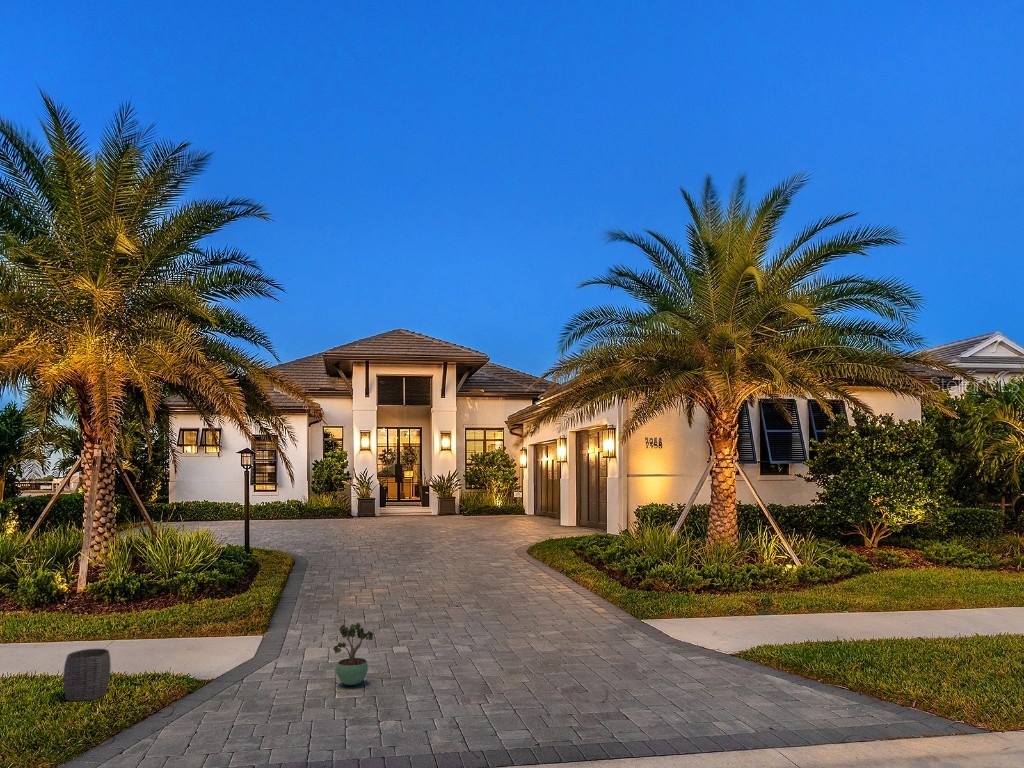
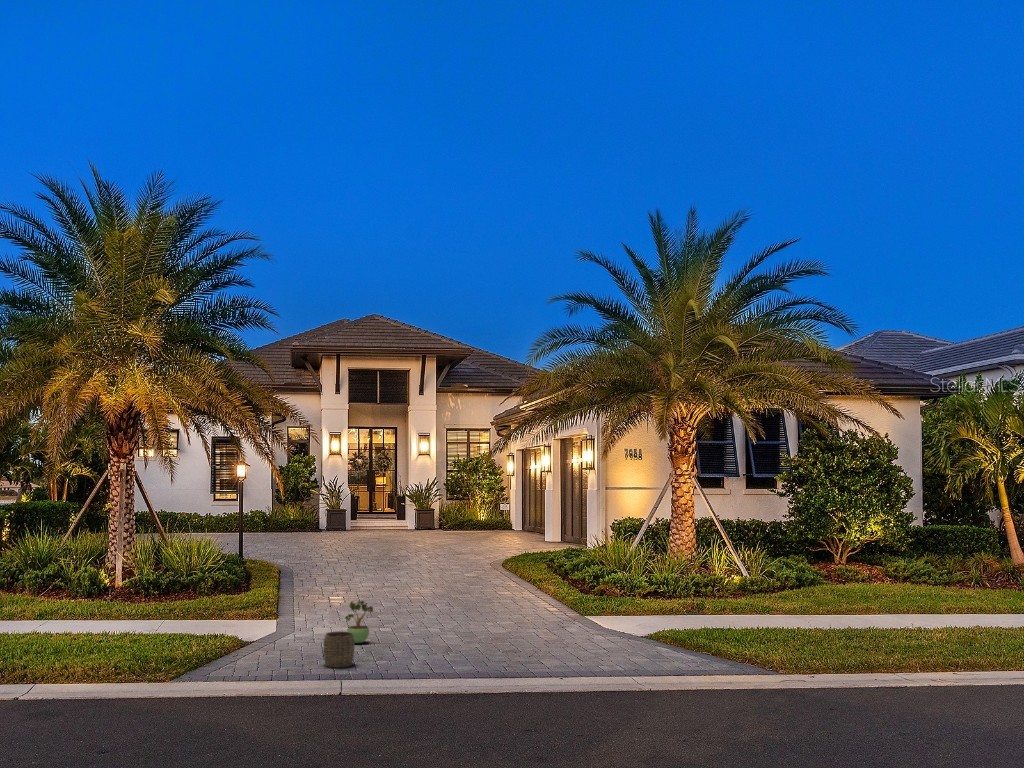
woven basket: present [63,649,111,701] -> present [323,632,354,668]

